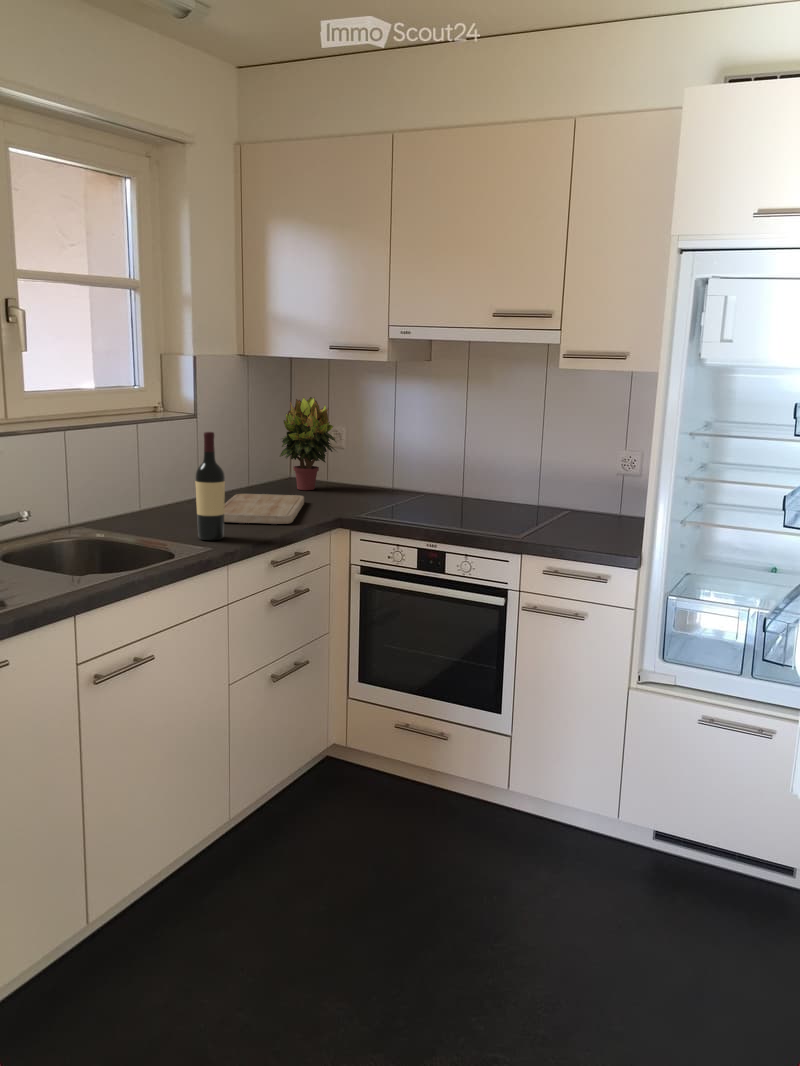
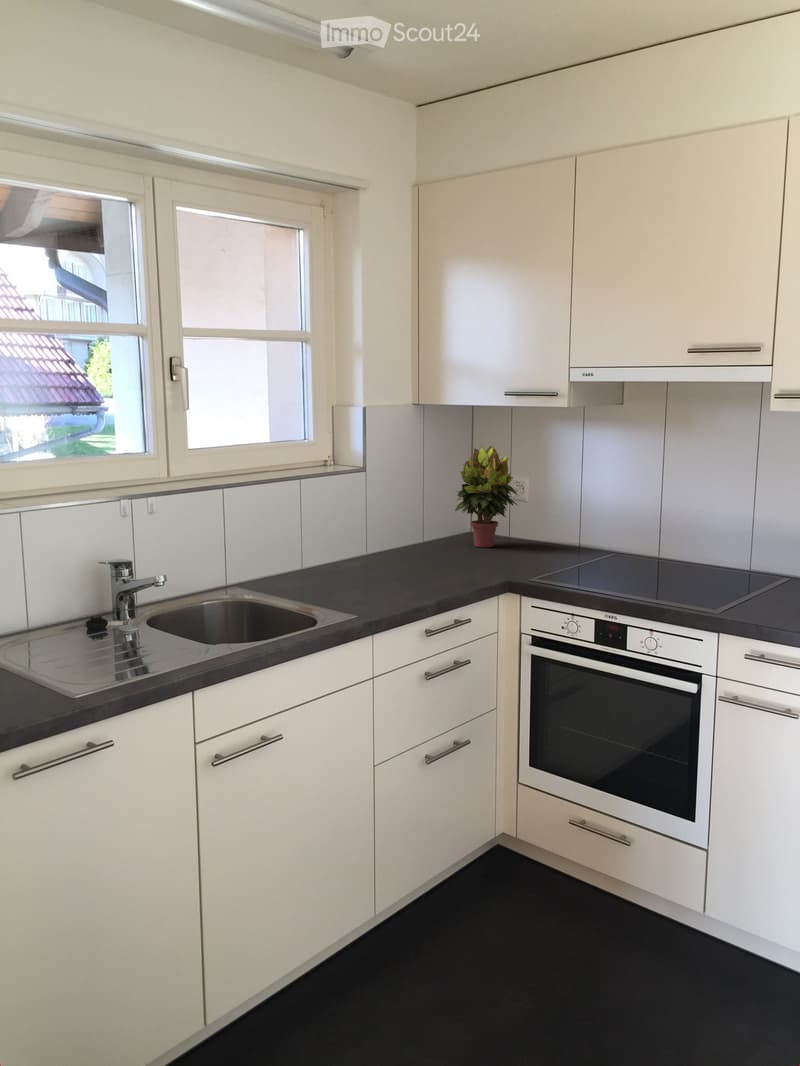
wine bottle: present [195,432,225,540] -> none [344,490,374,607]
cutting board: present [224,494,304,524] -> none [371,552,476,588]

